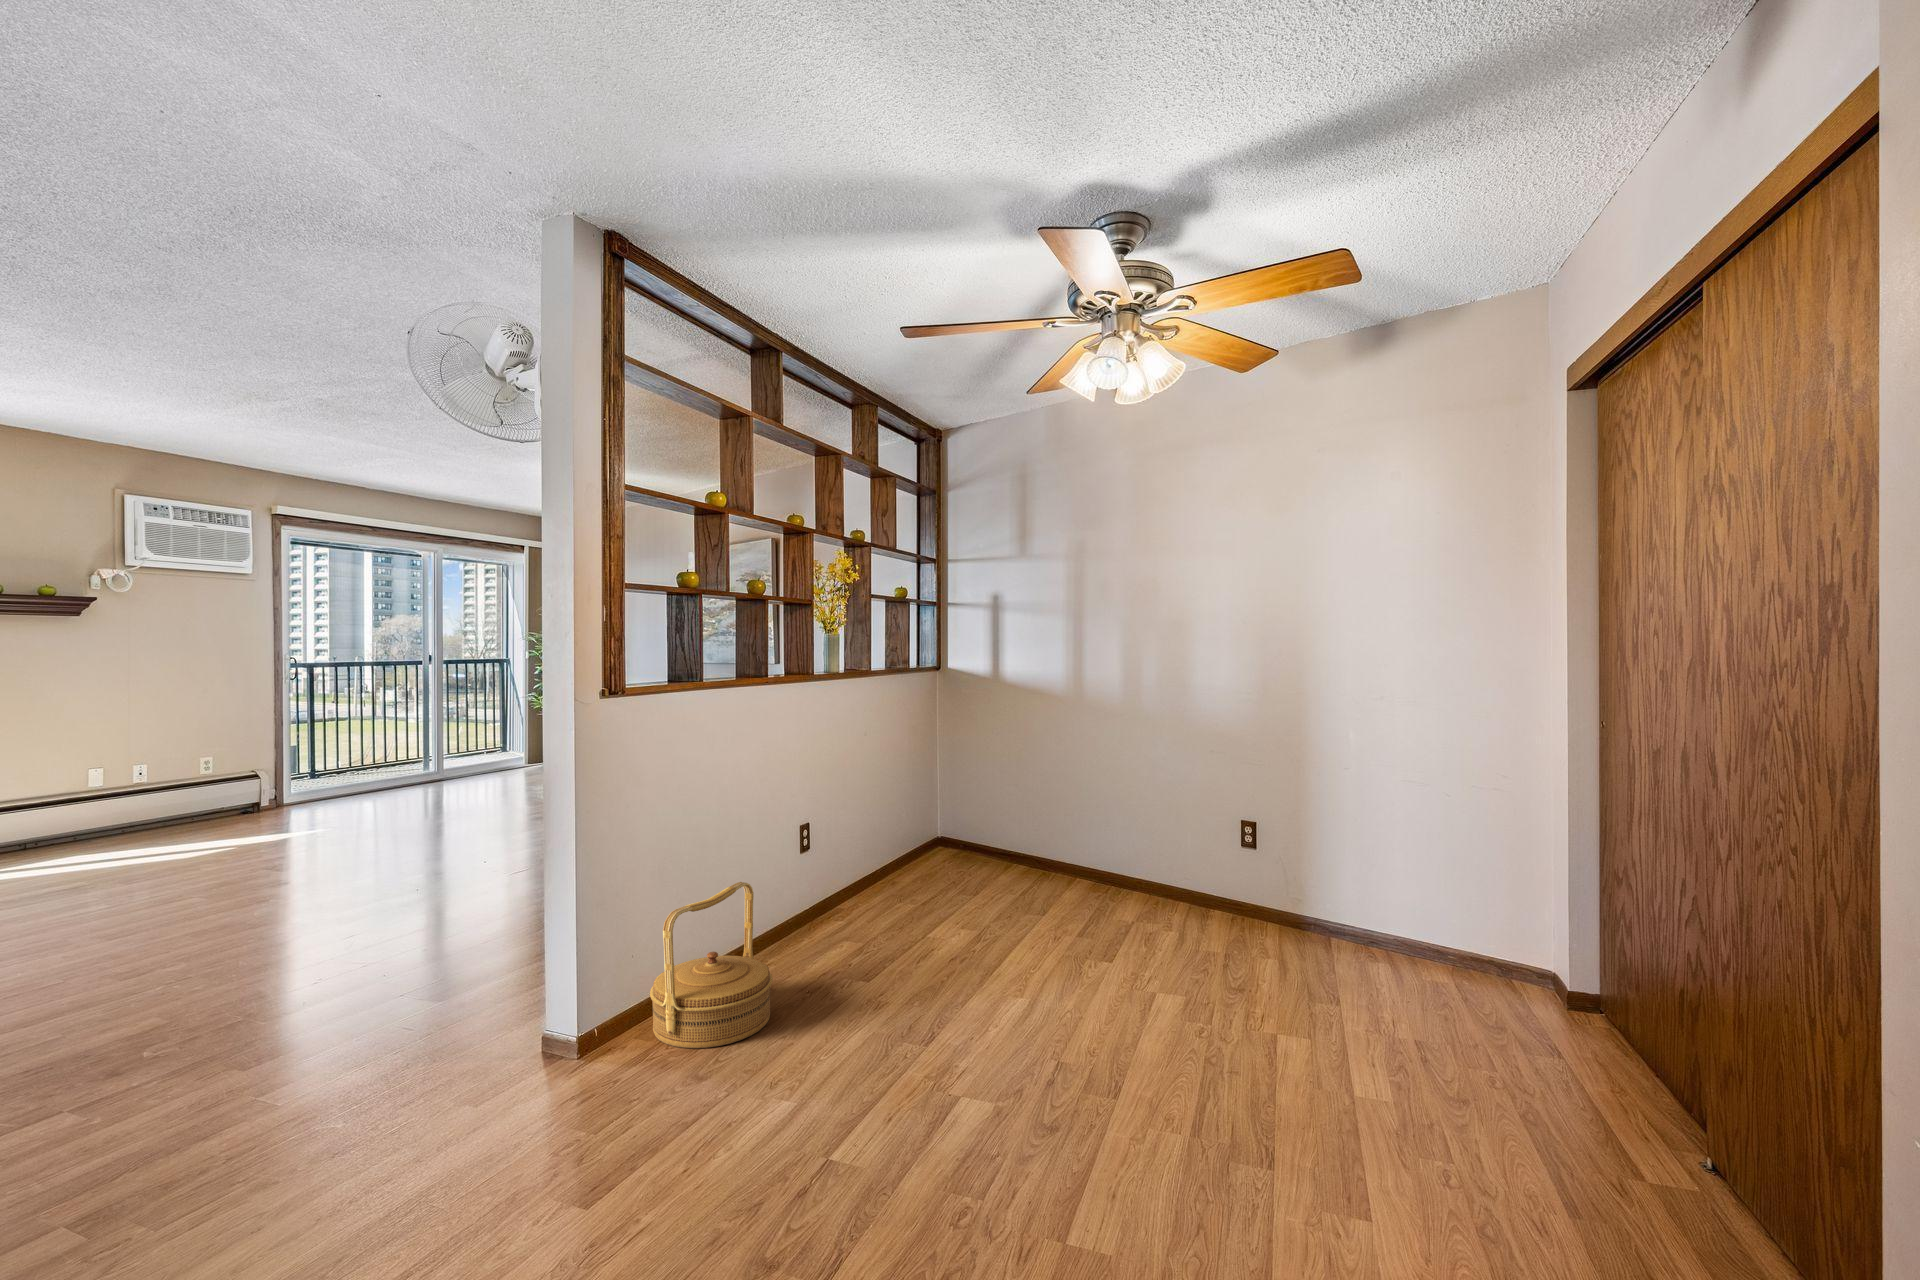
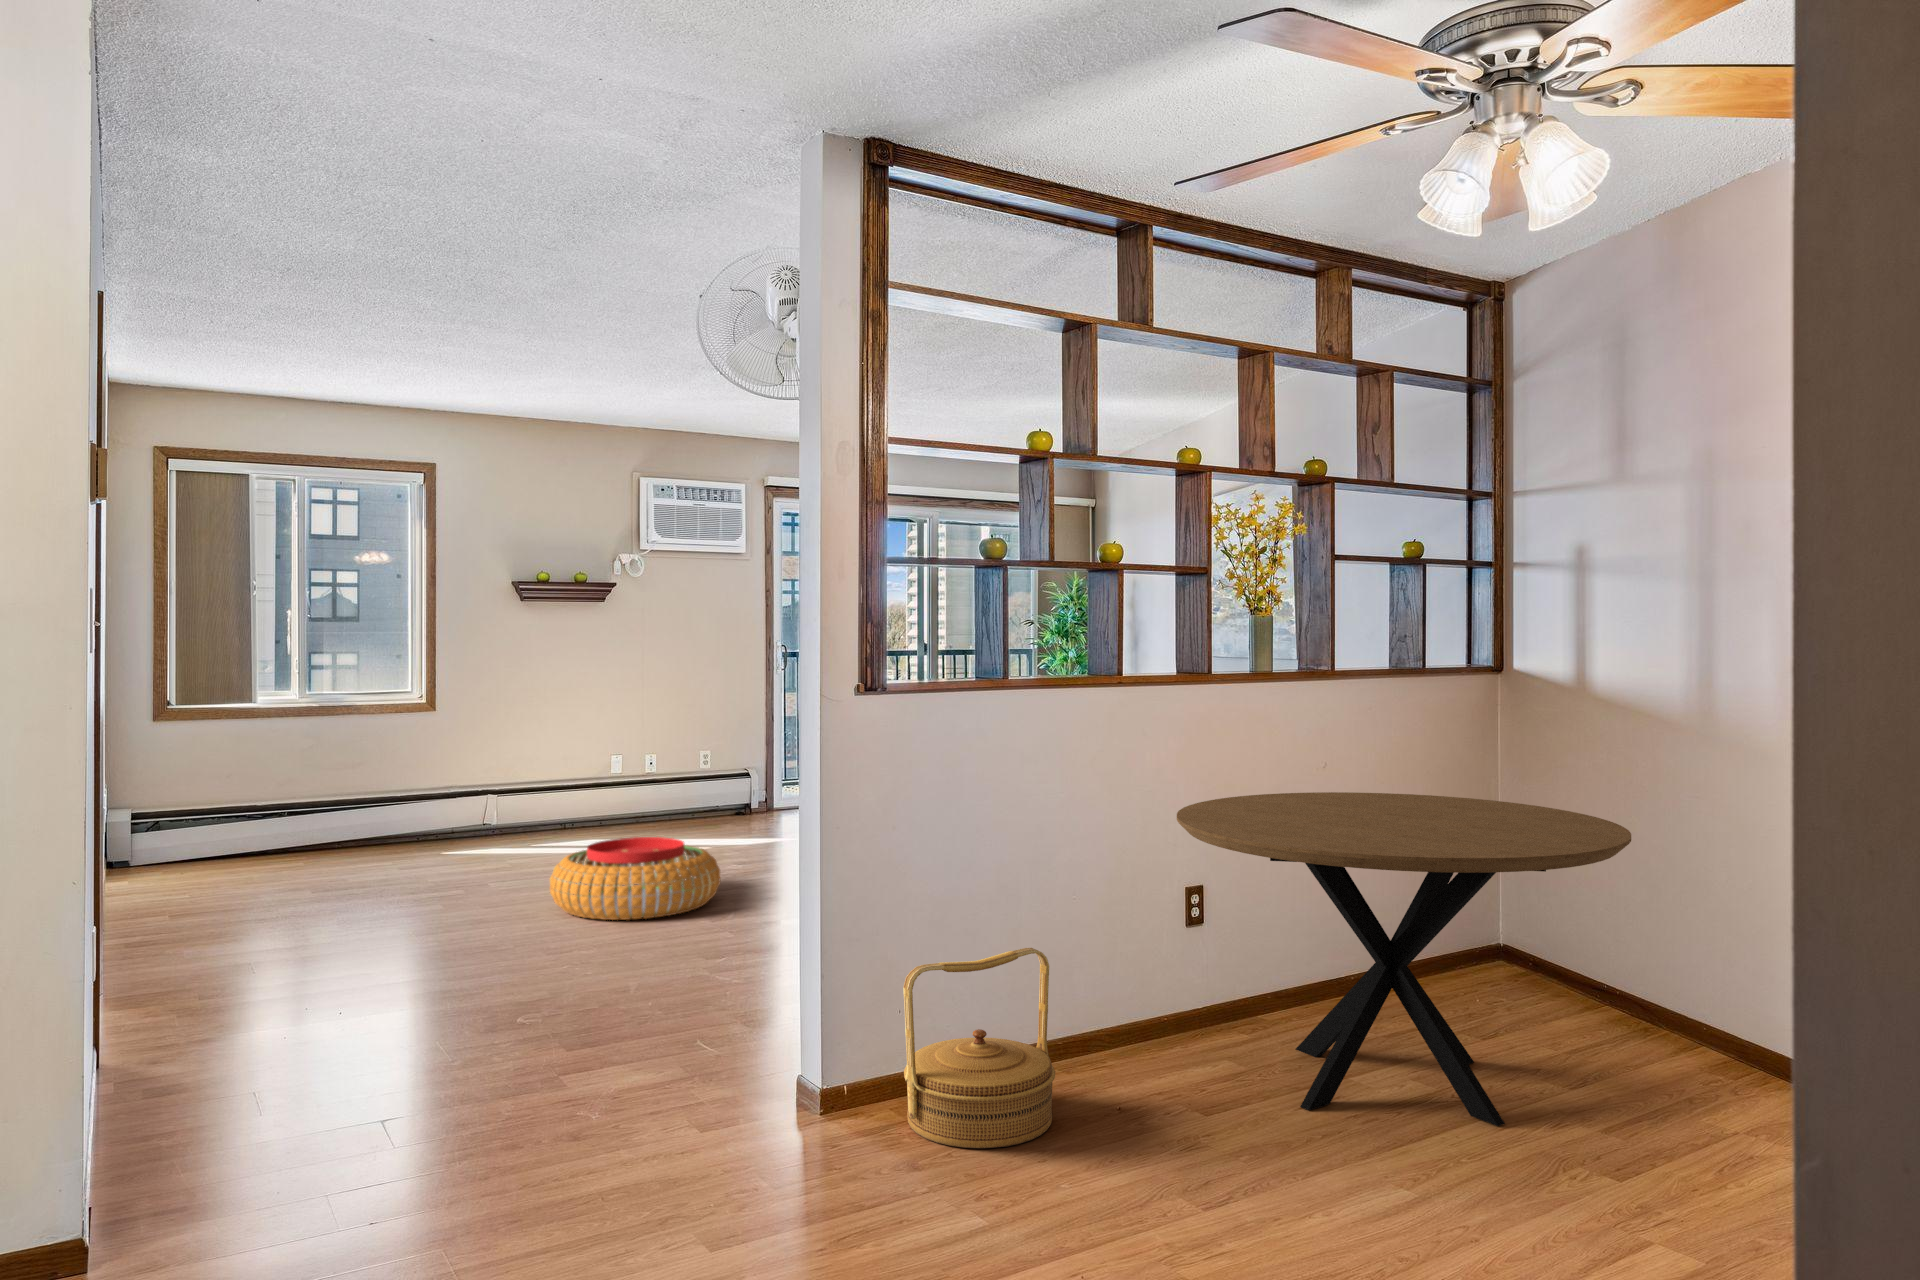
dining table: none [812,745,1083,958] -> present [1177,792,1631,1126]
pouf: none [79,845,301,939] -> present [550,837,721,920]

